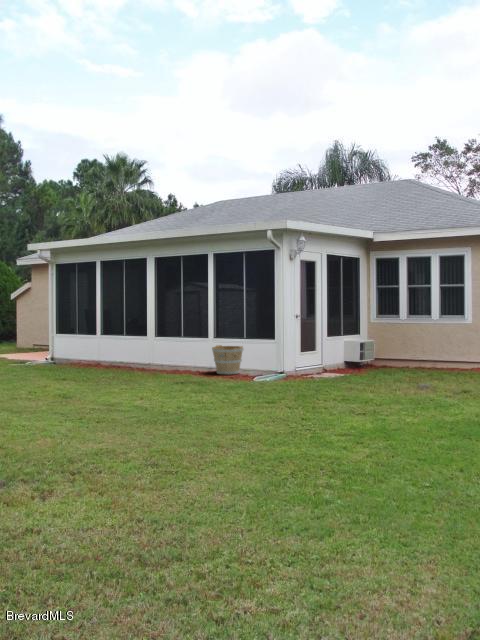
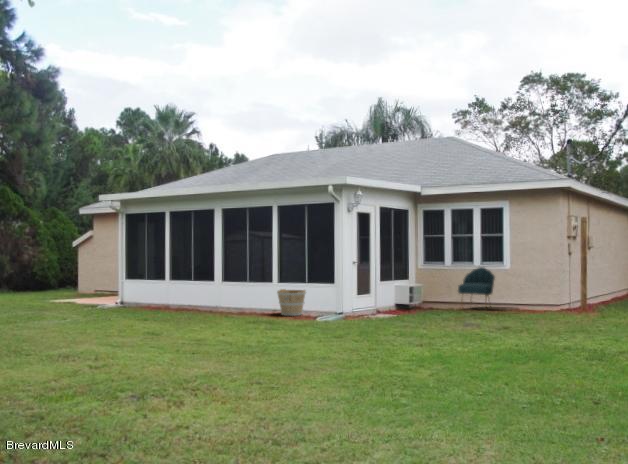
chair: none [413,320,454,368] -> present [458,267,495,303]

